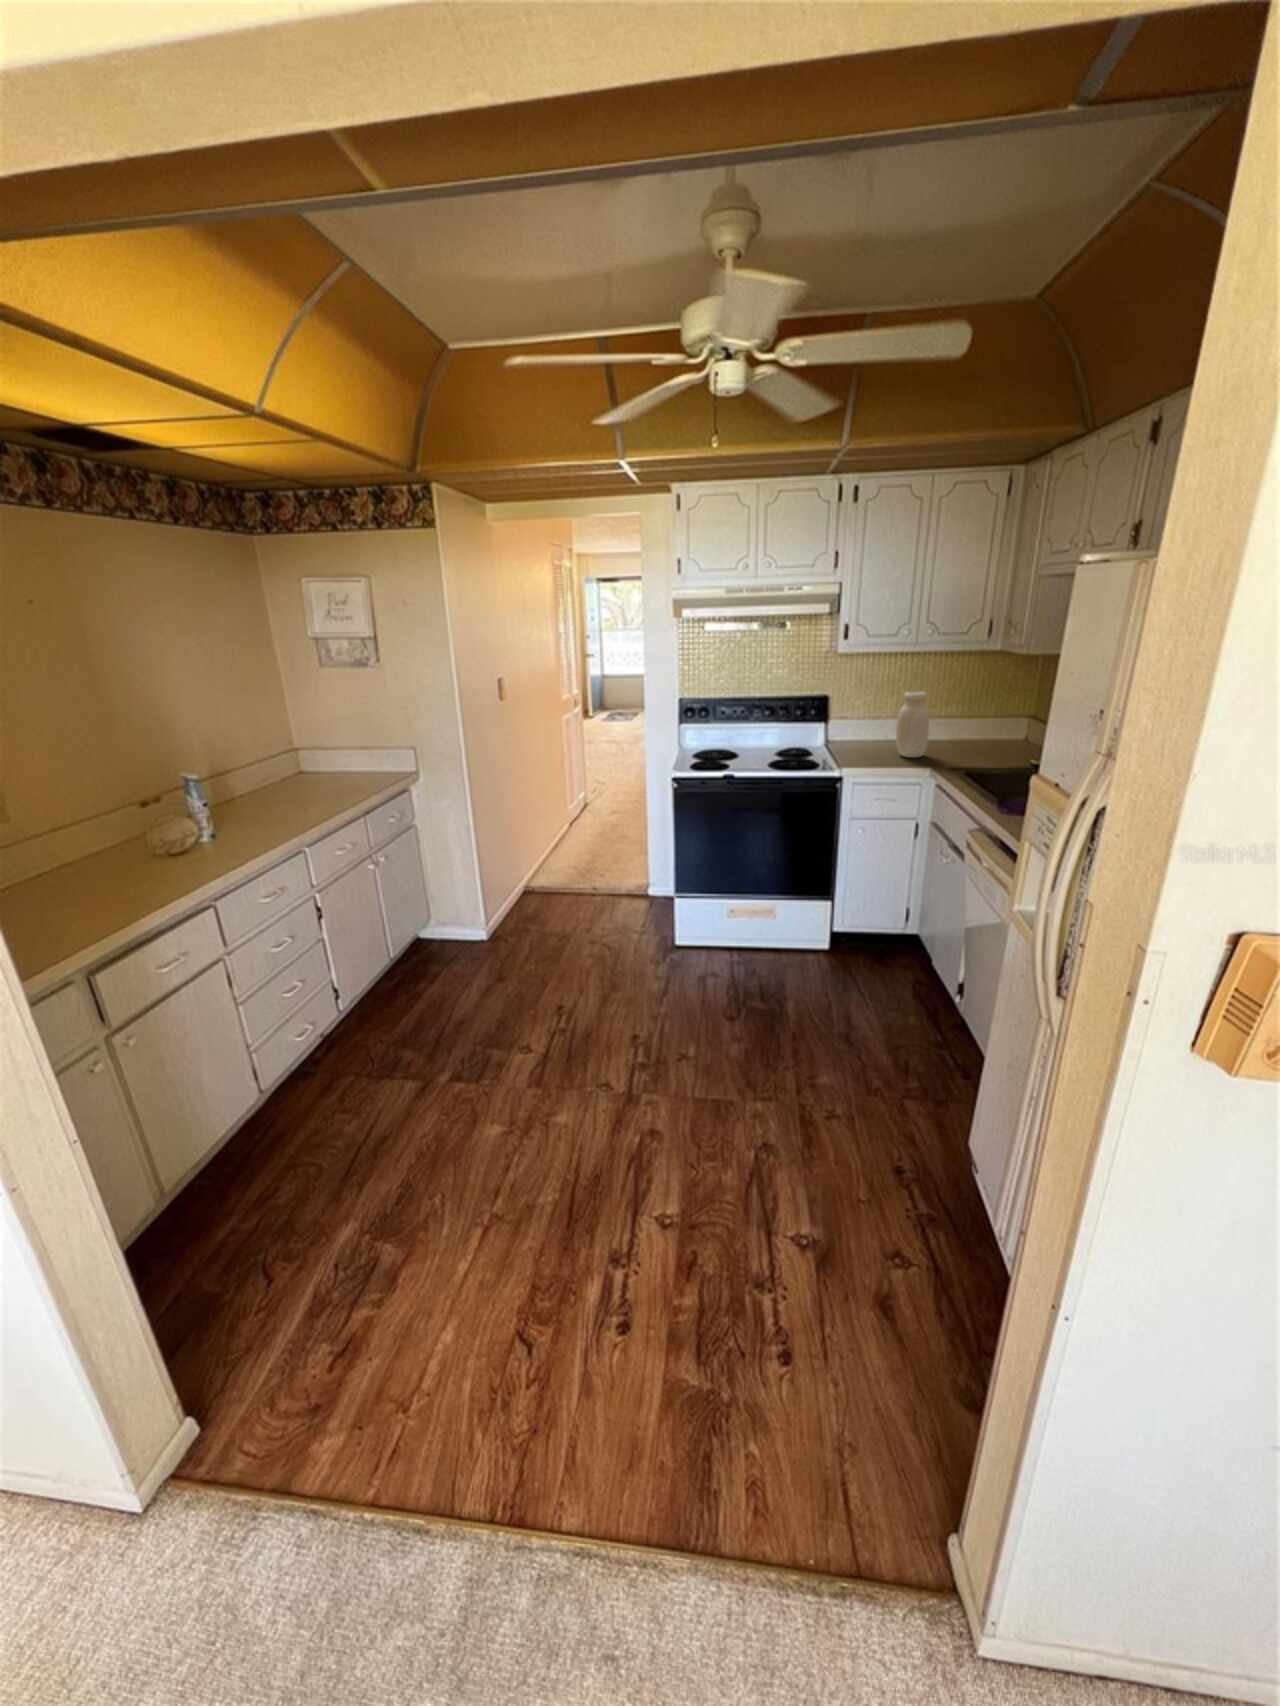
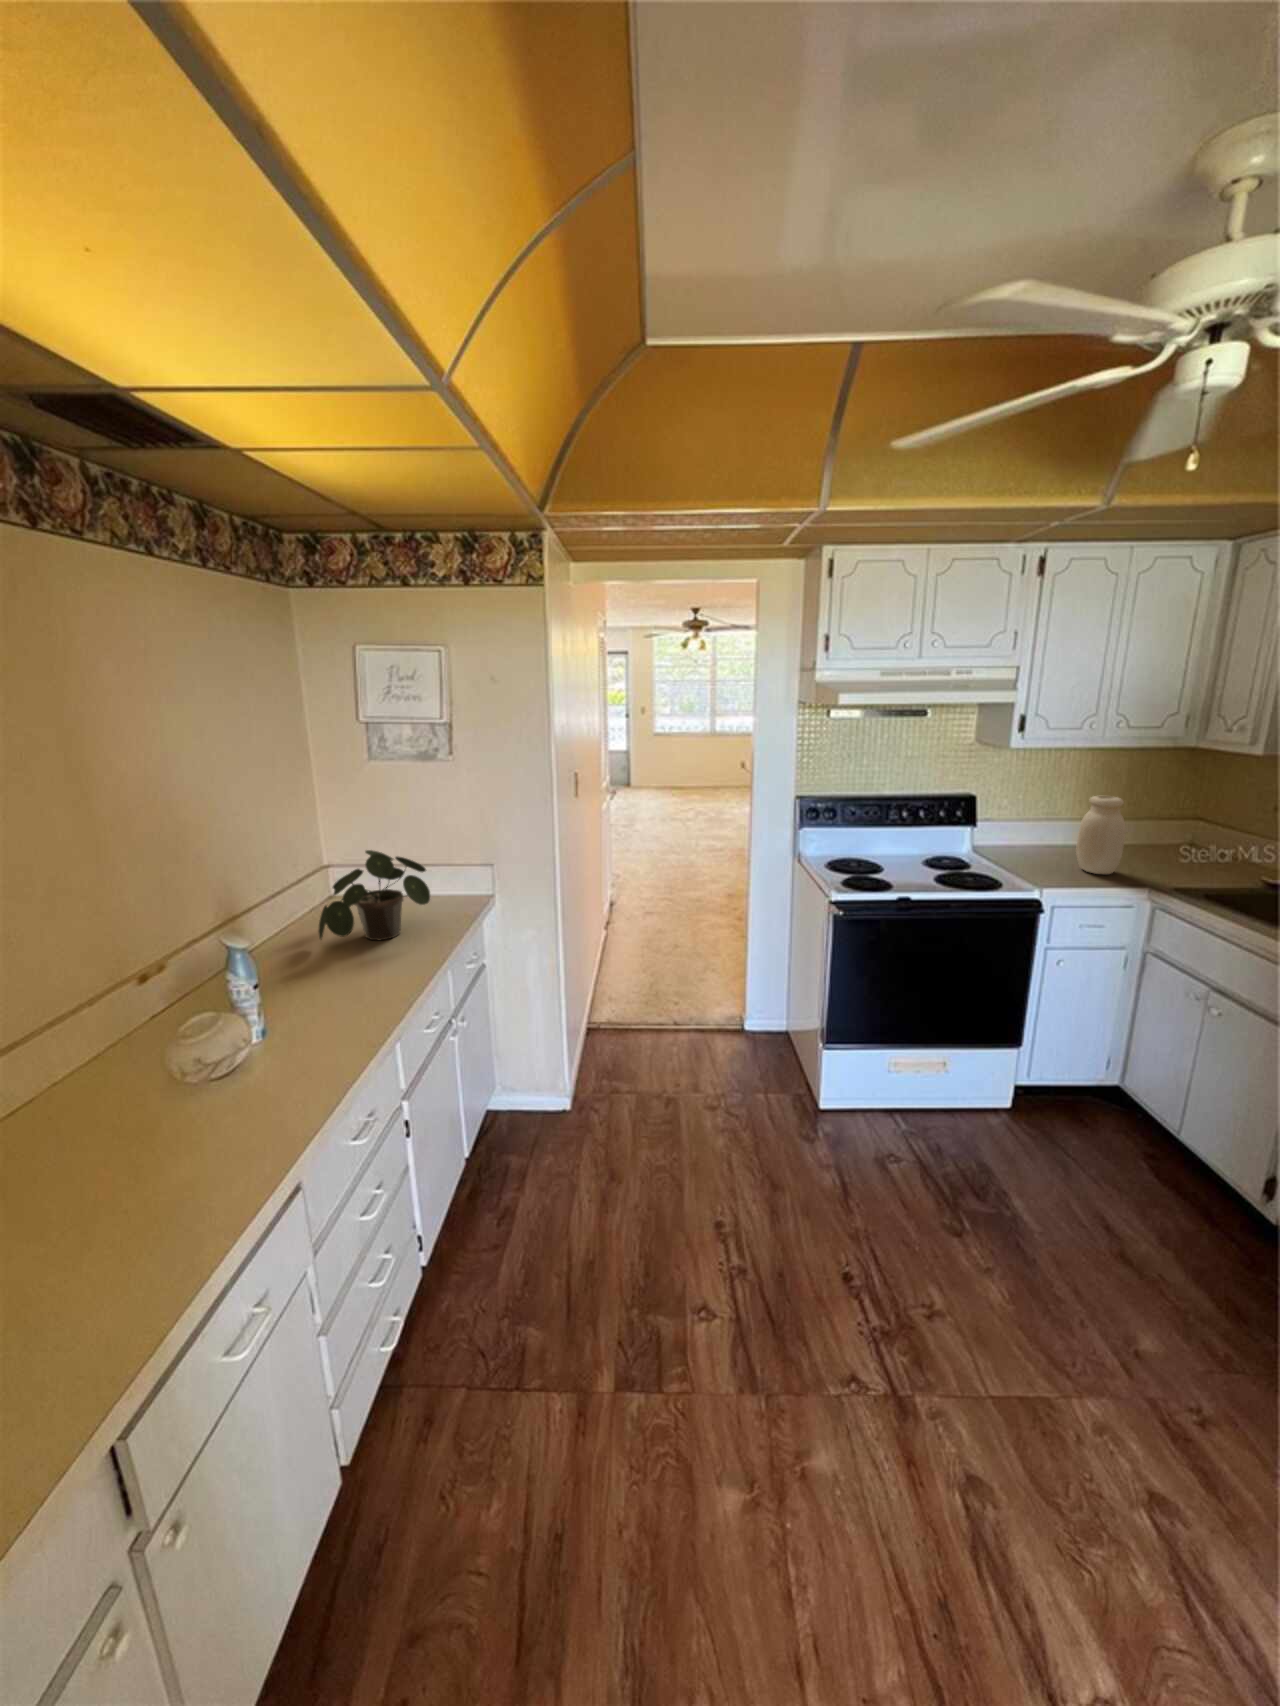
potted plant: none [275,731,354,797] -> present [318,850,430,940]

